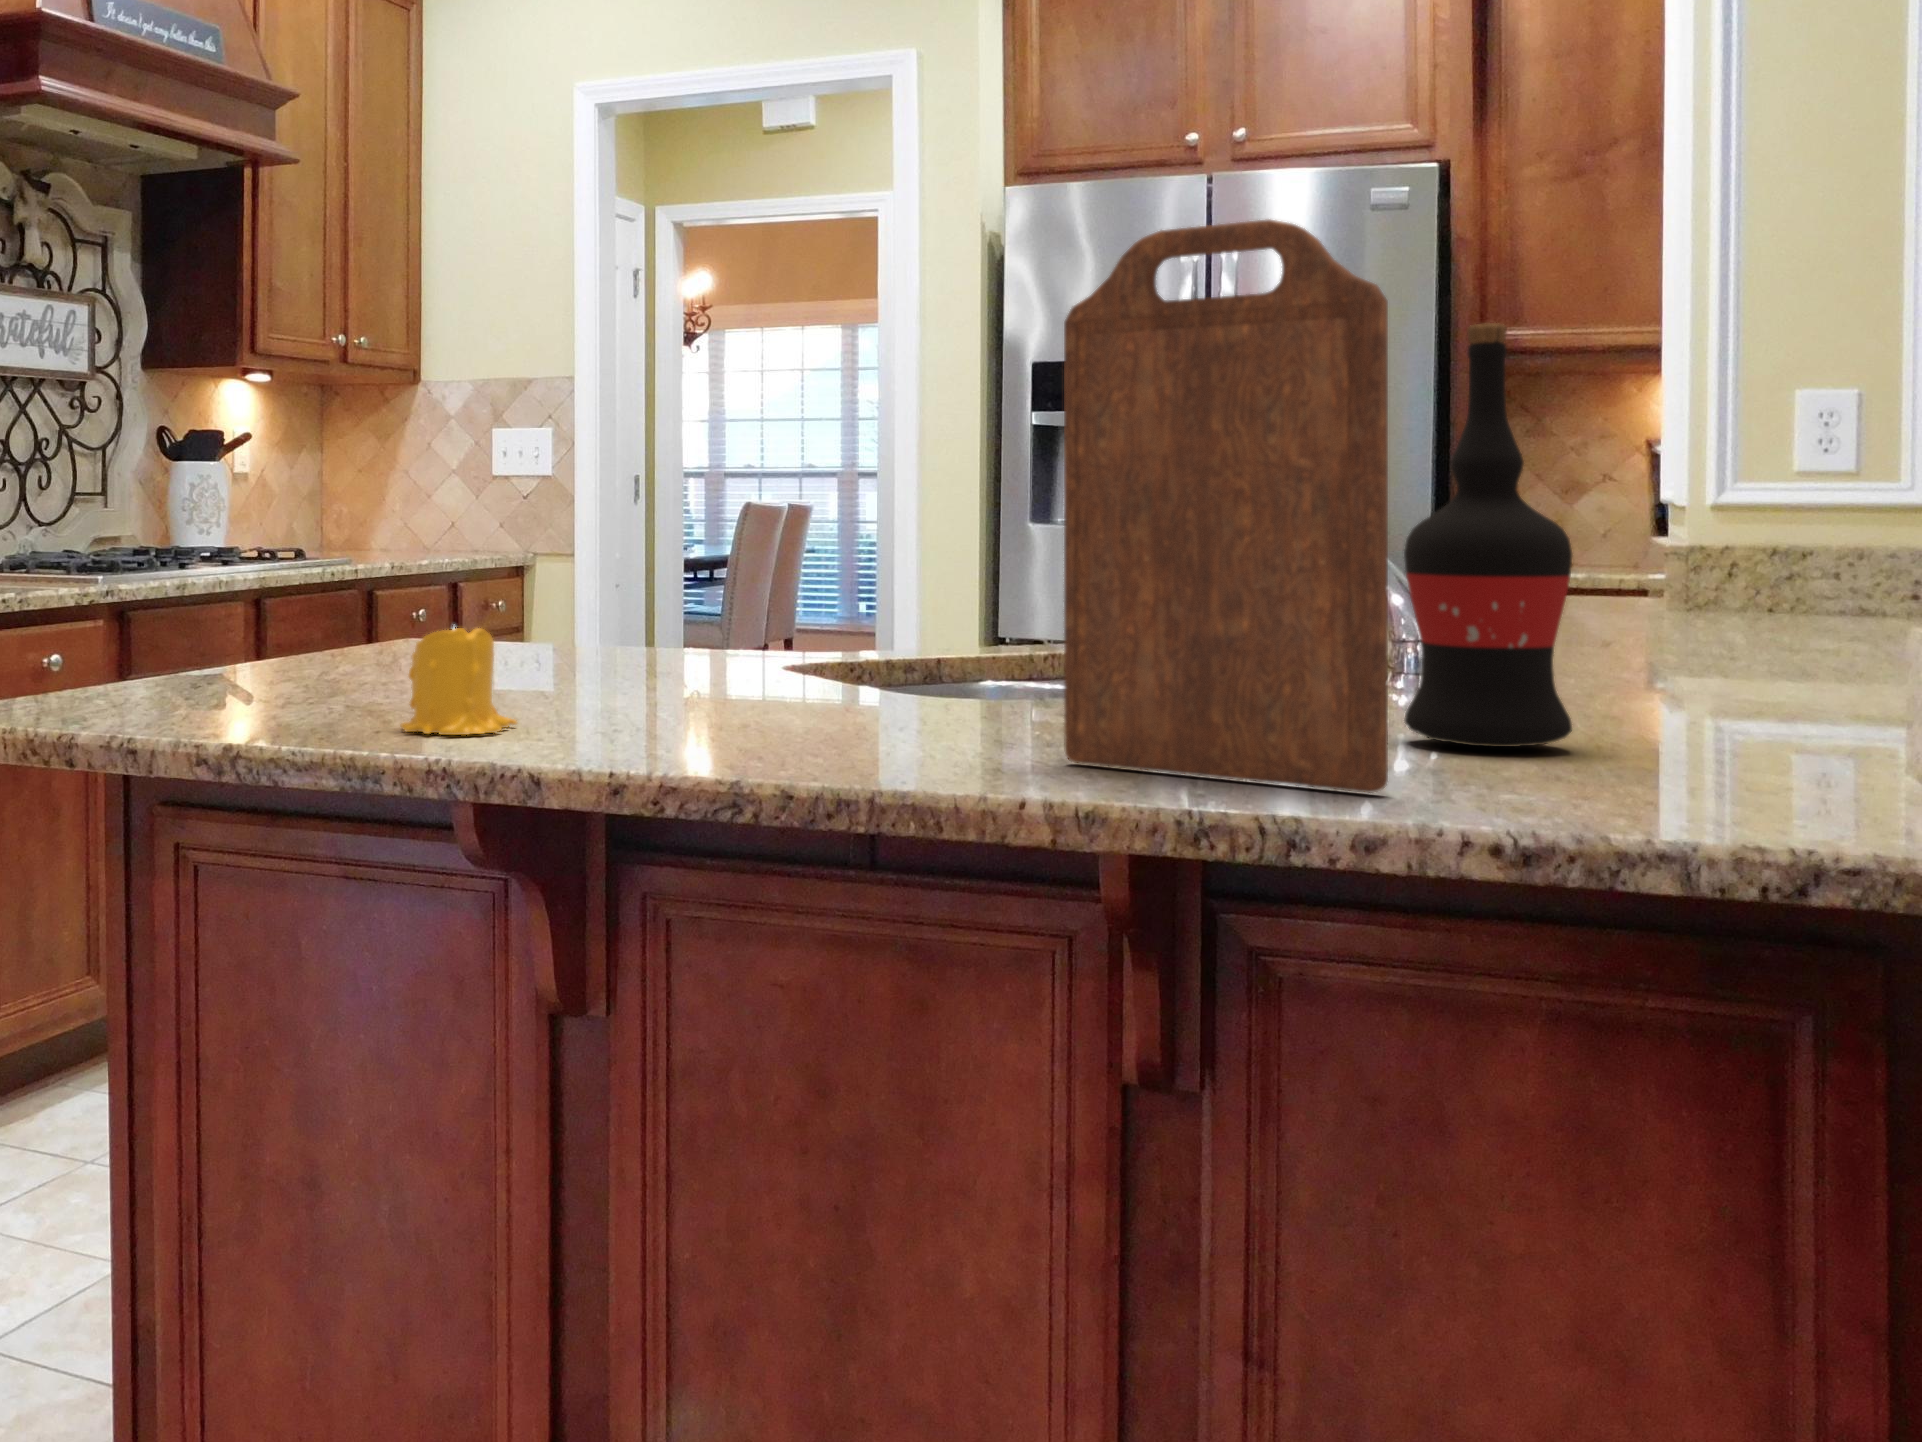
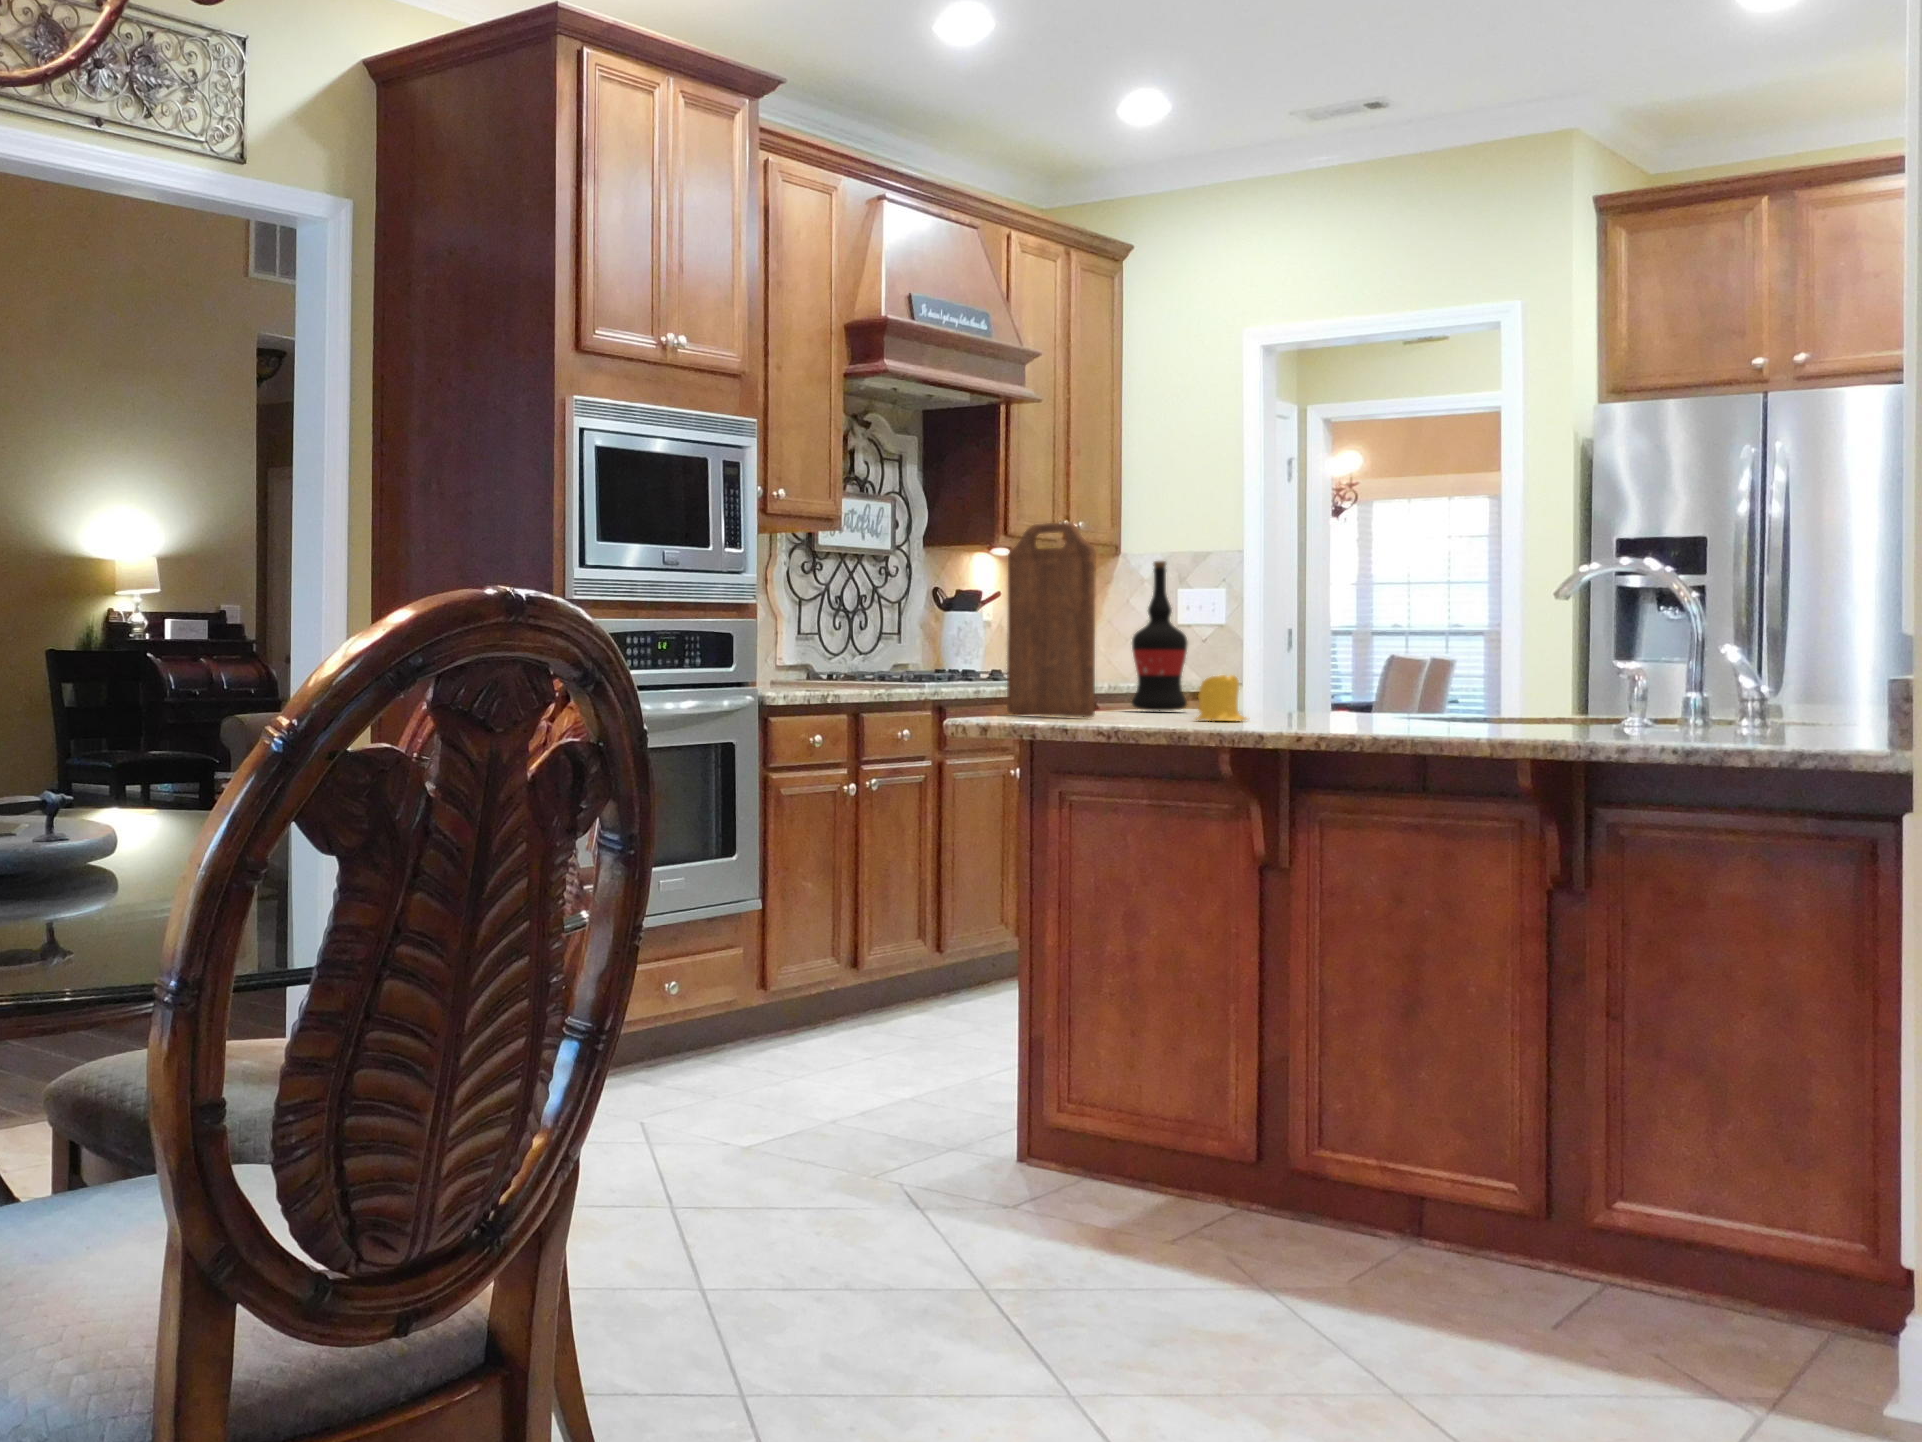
cutting board: present [1064,219,1388,793] -> present [1007,522,1096,718]
wine bottle: present [1404,323,1572,747] -> present [1132,561,1188,711]

